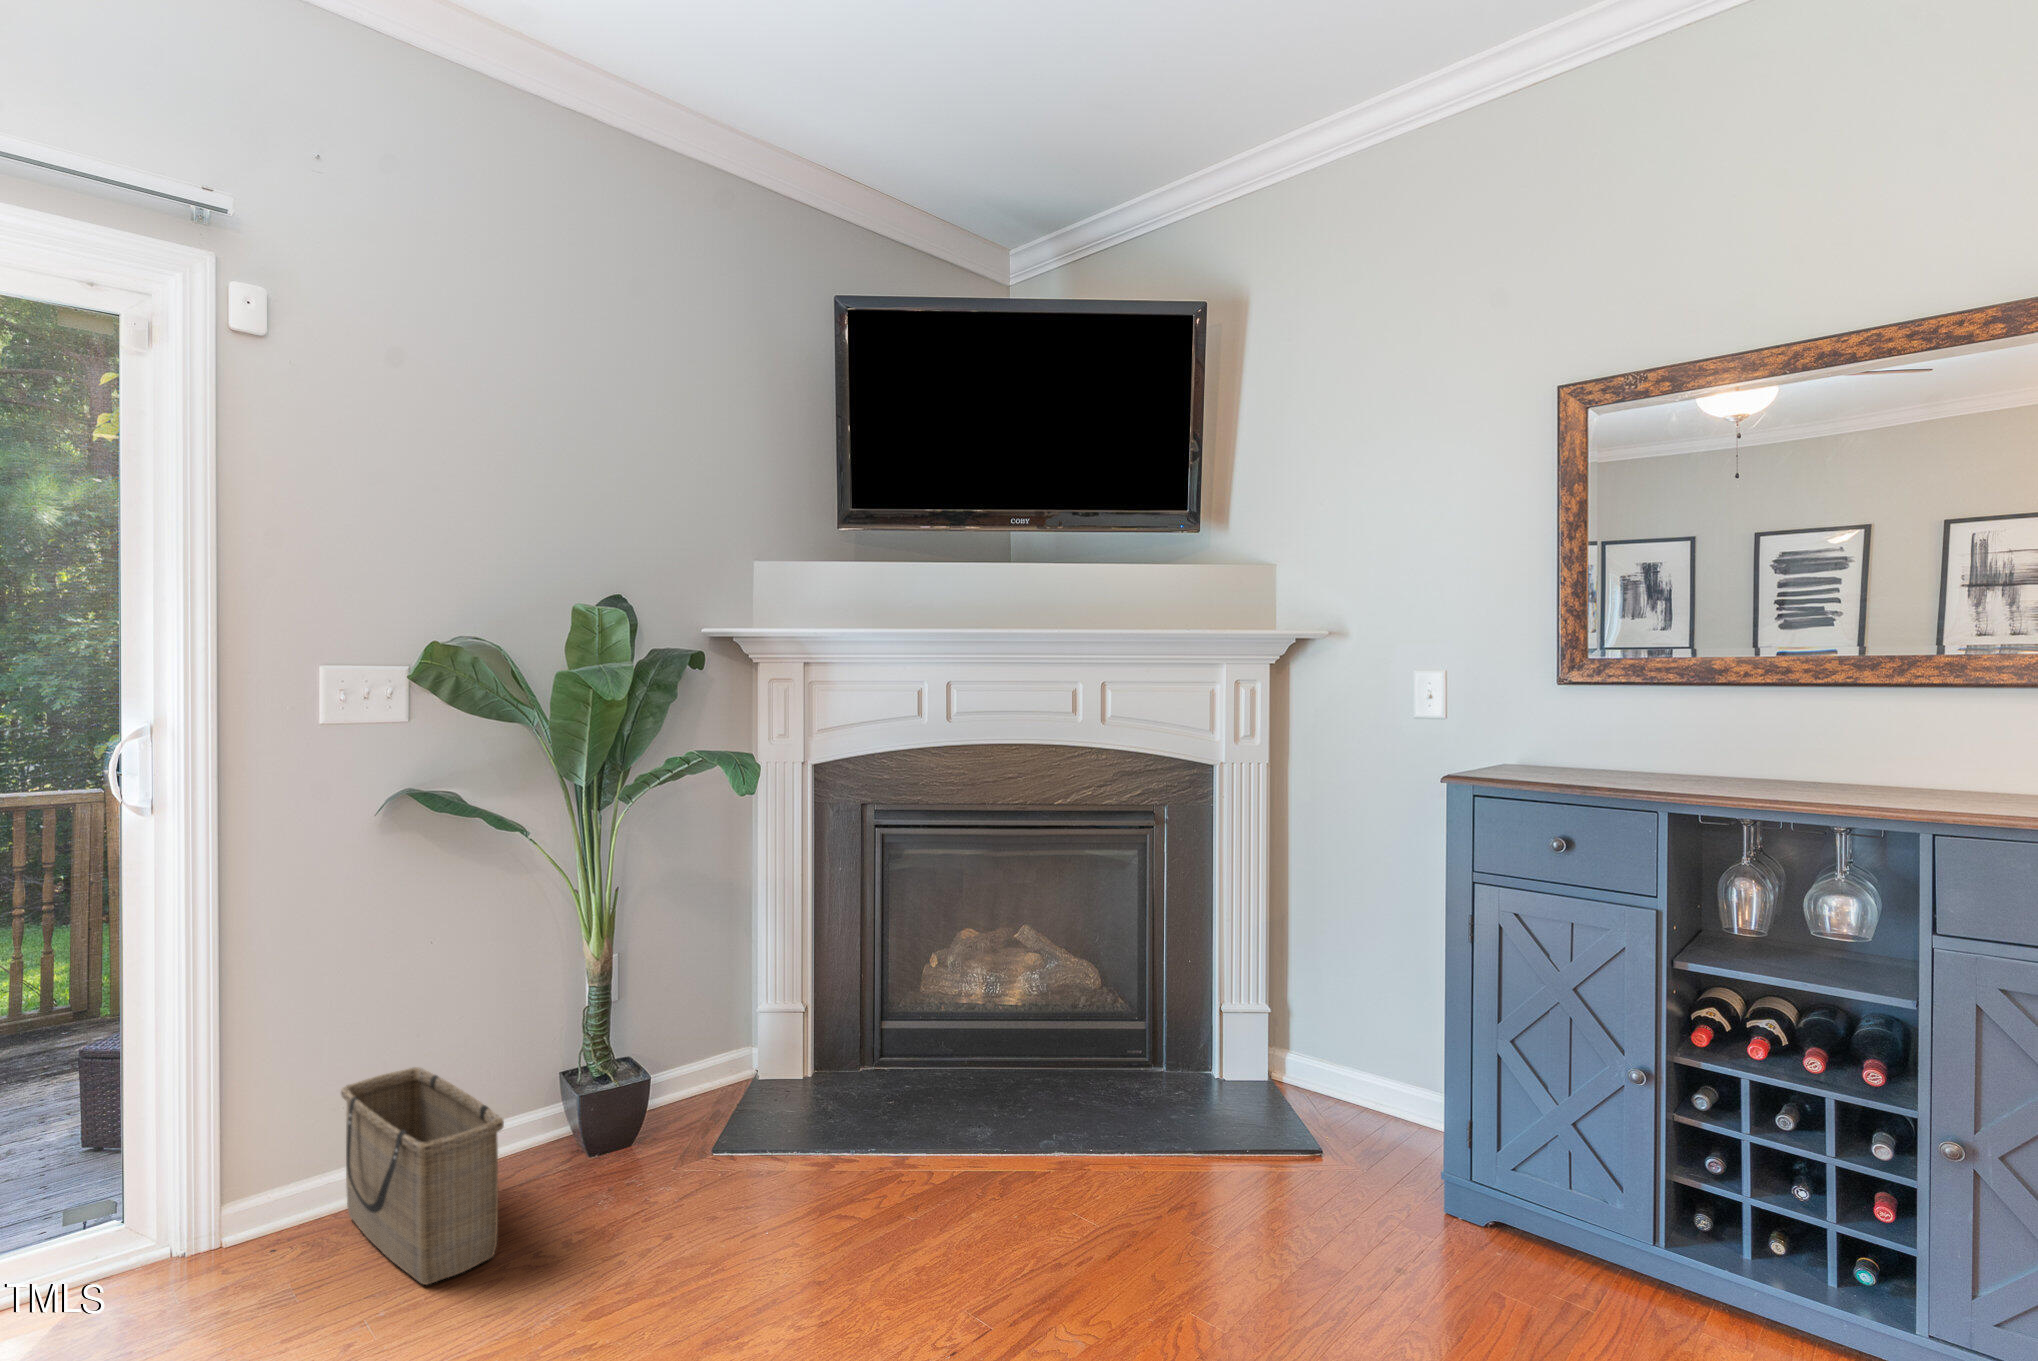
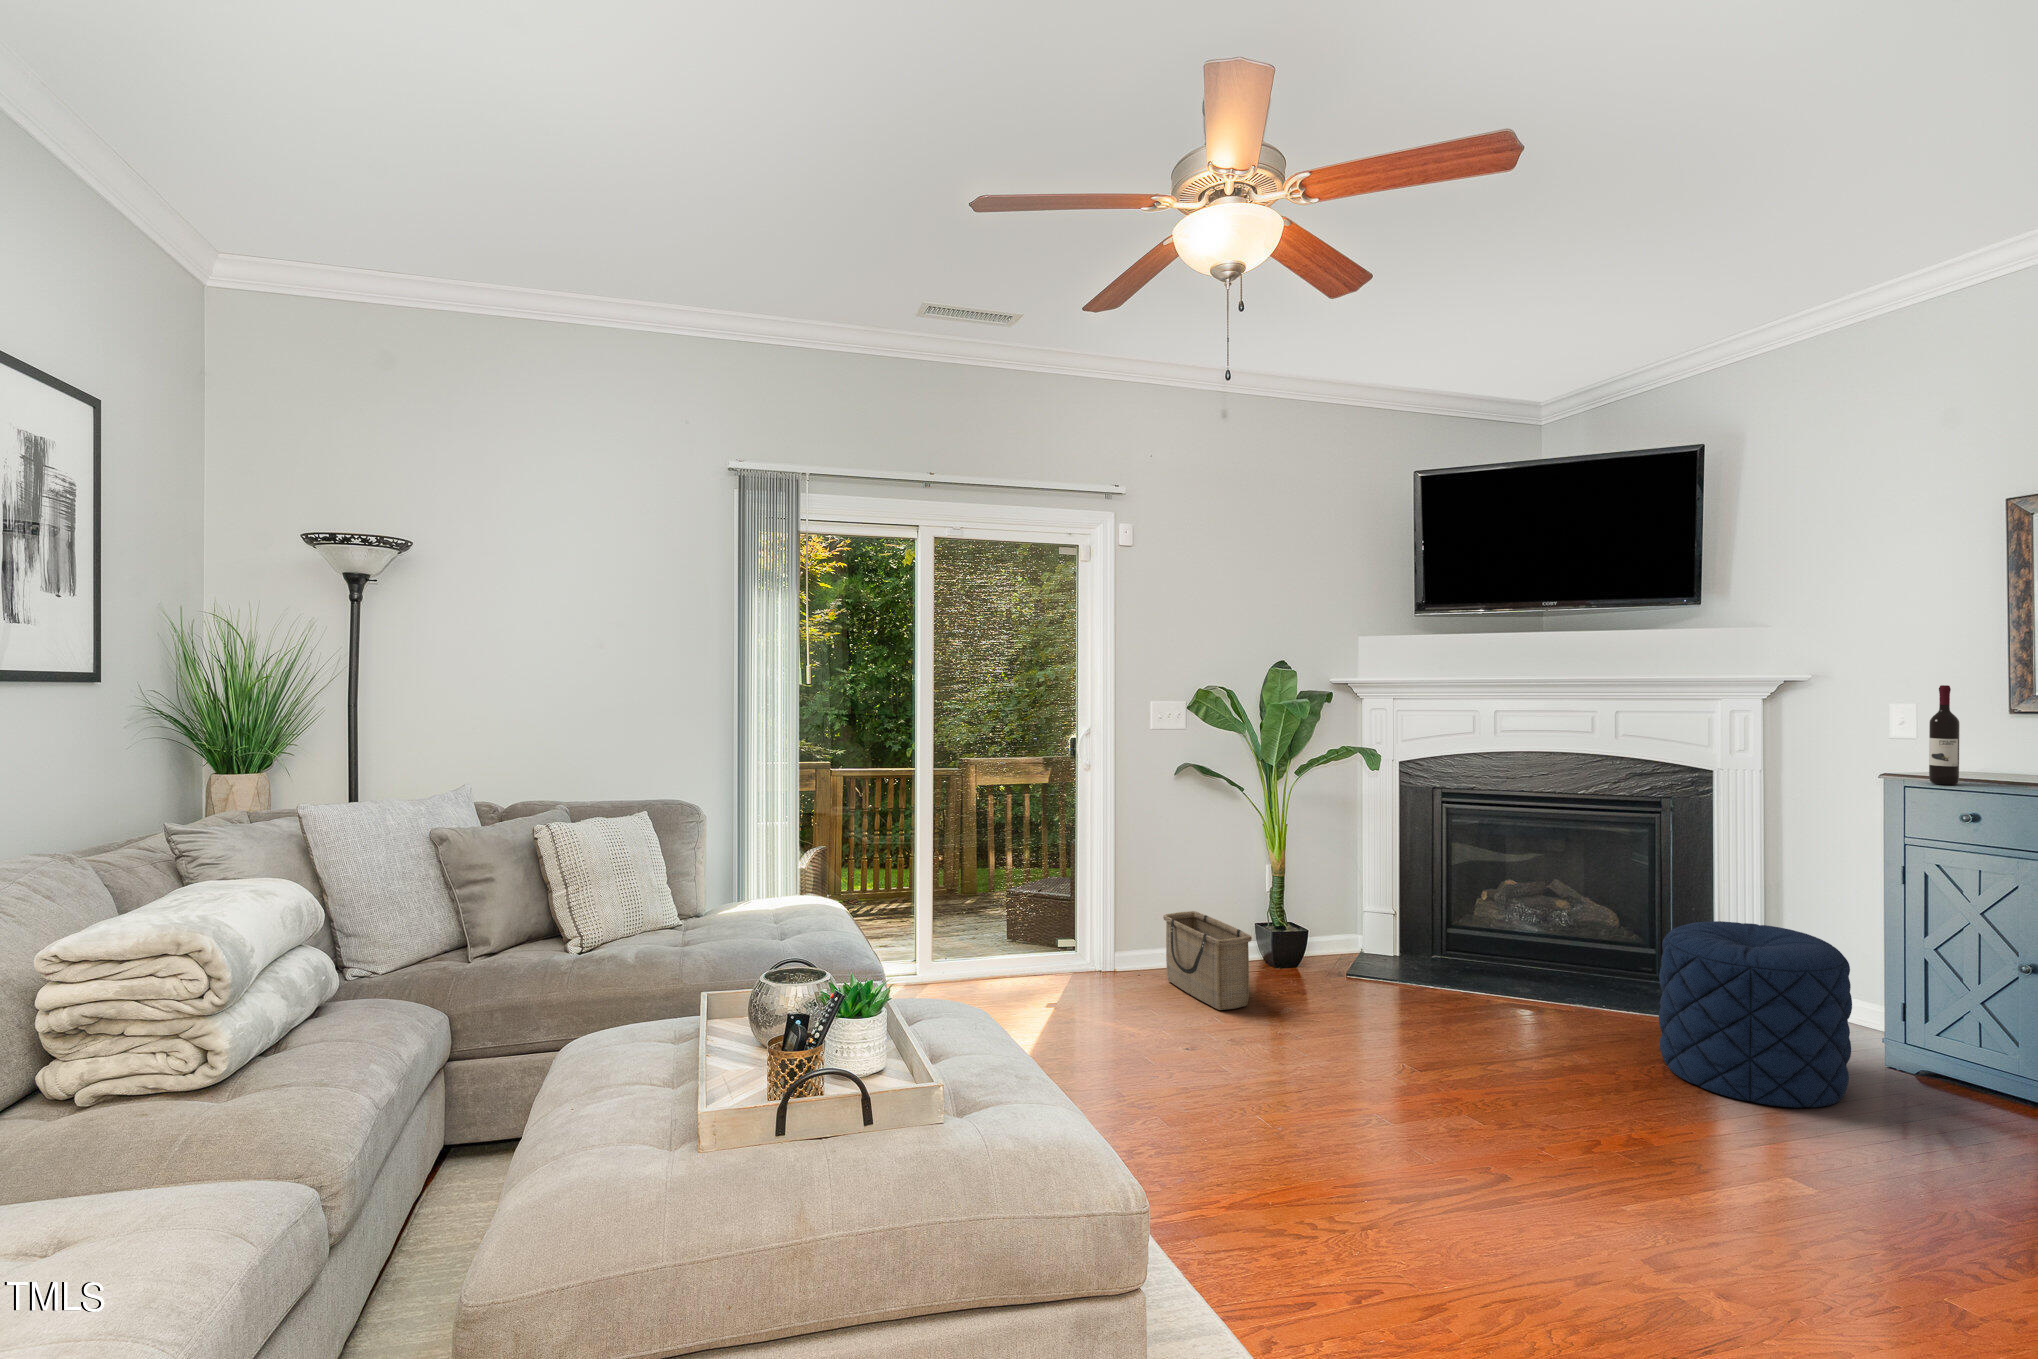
wine bottle: none [1499,638,1534,779] -> present [1929,685,1960,785]
pouf: none [1174,998,1427,1309] -> present [1659,921,1852,1108]

